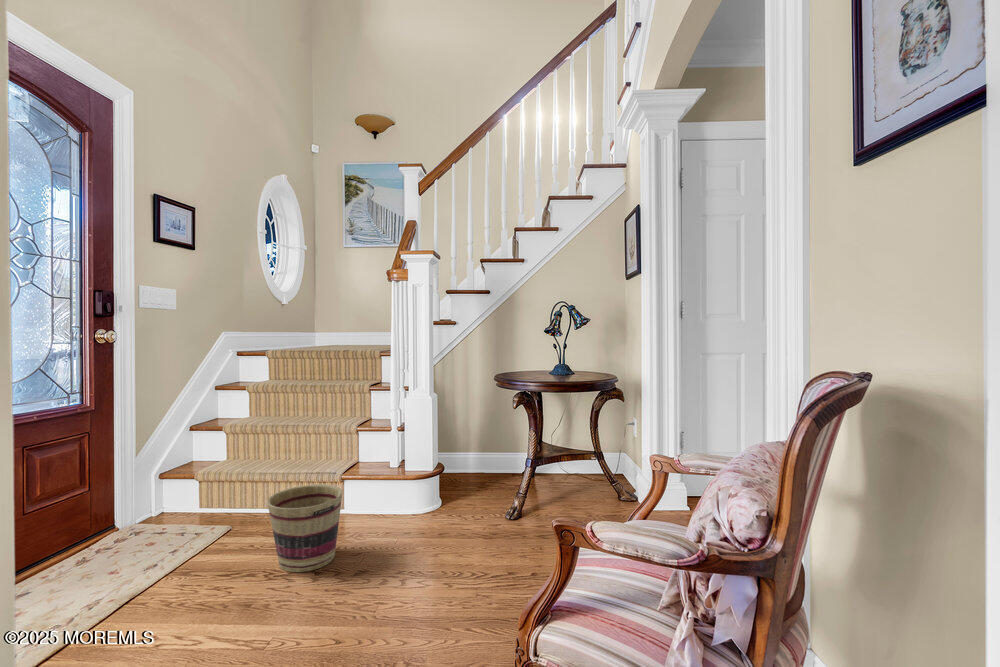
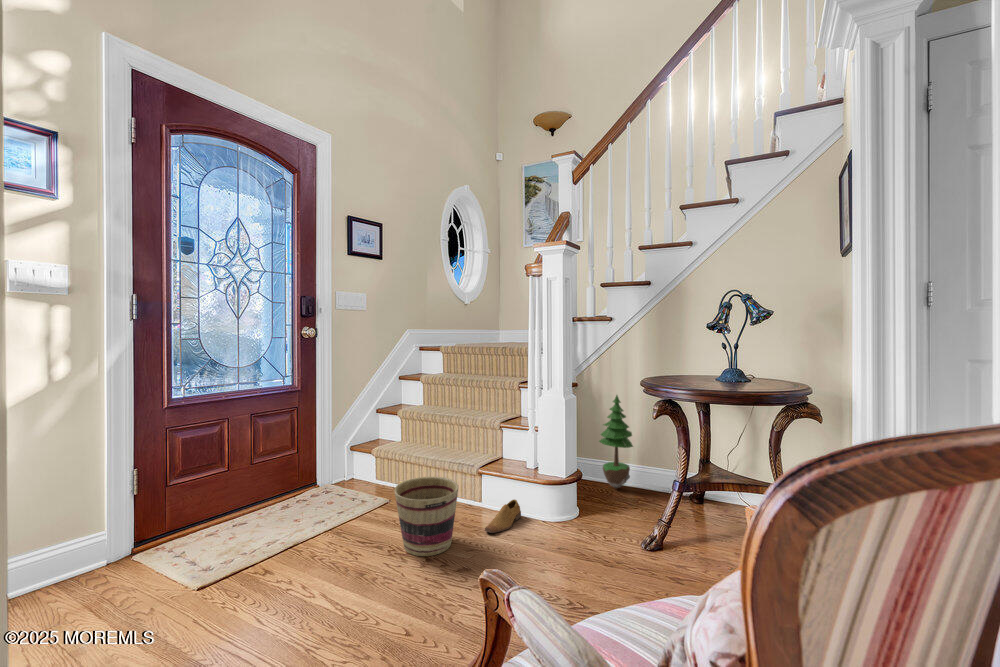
potted tree: none [455,388,488,480] -> present [599,395,633,488]
shoe: none [365,500,395,536] -> present [485,500,521,533]

